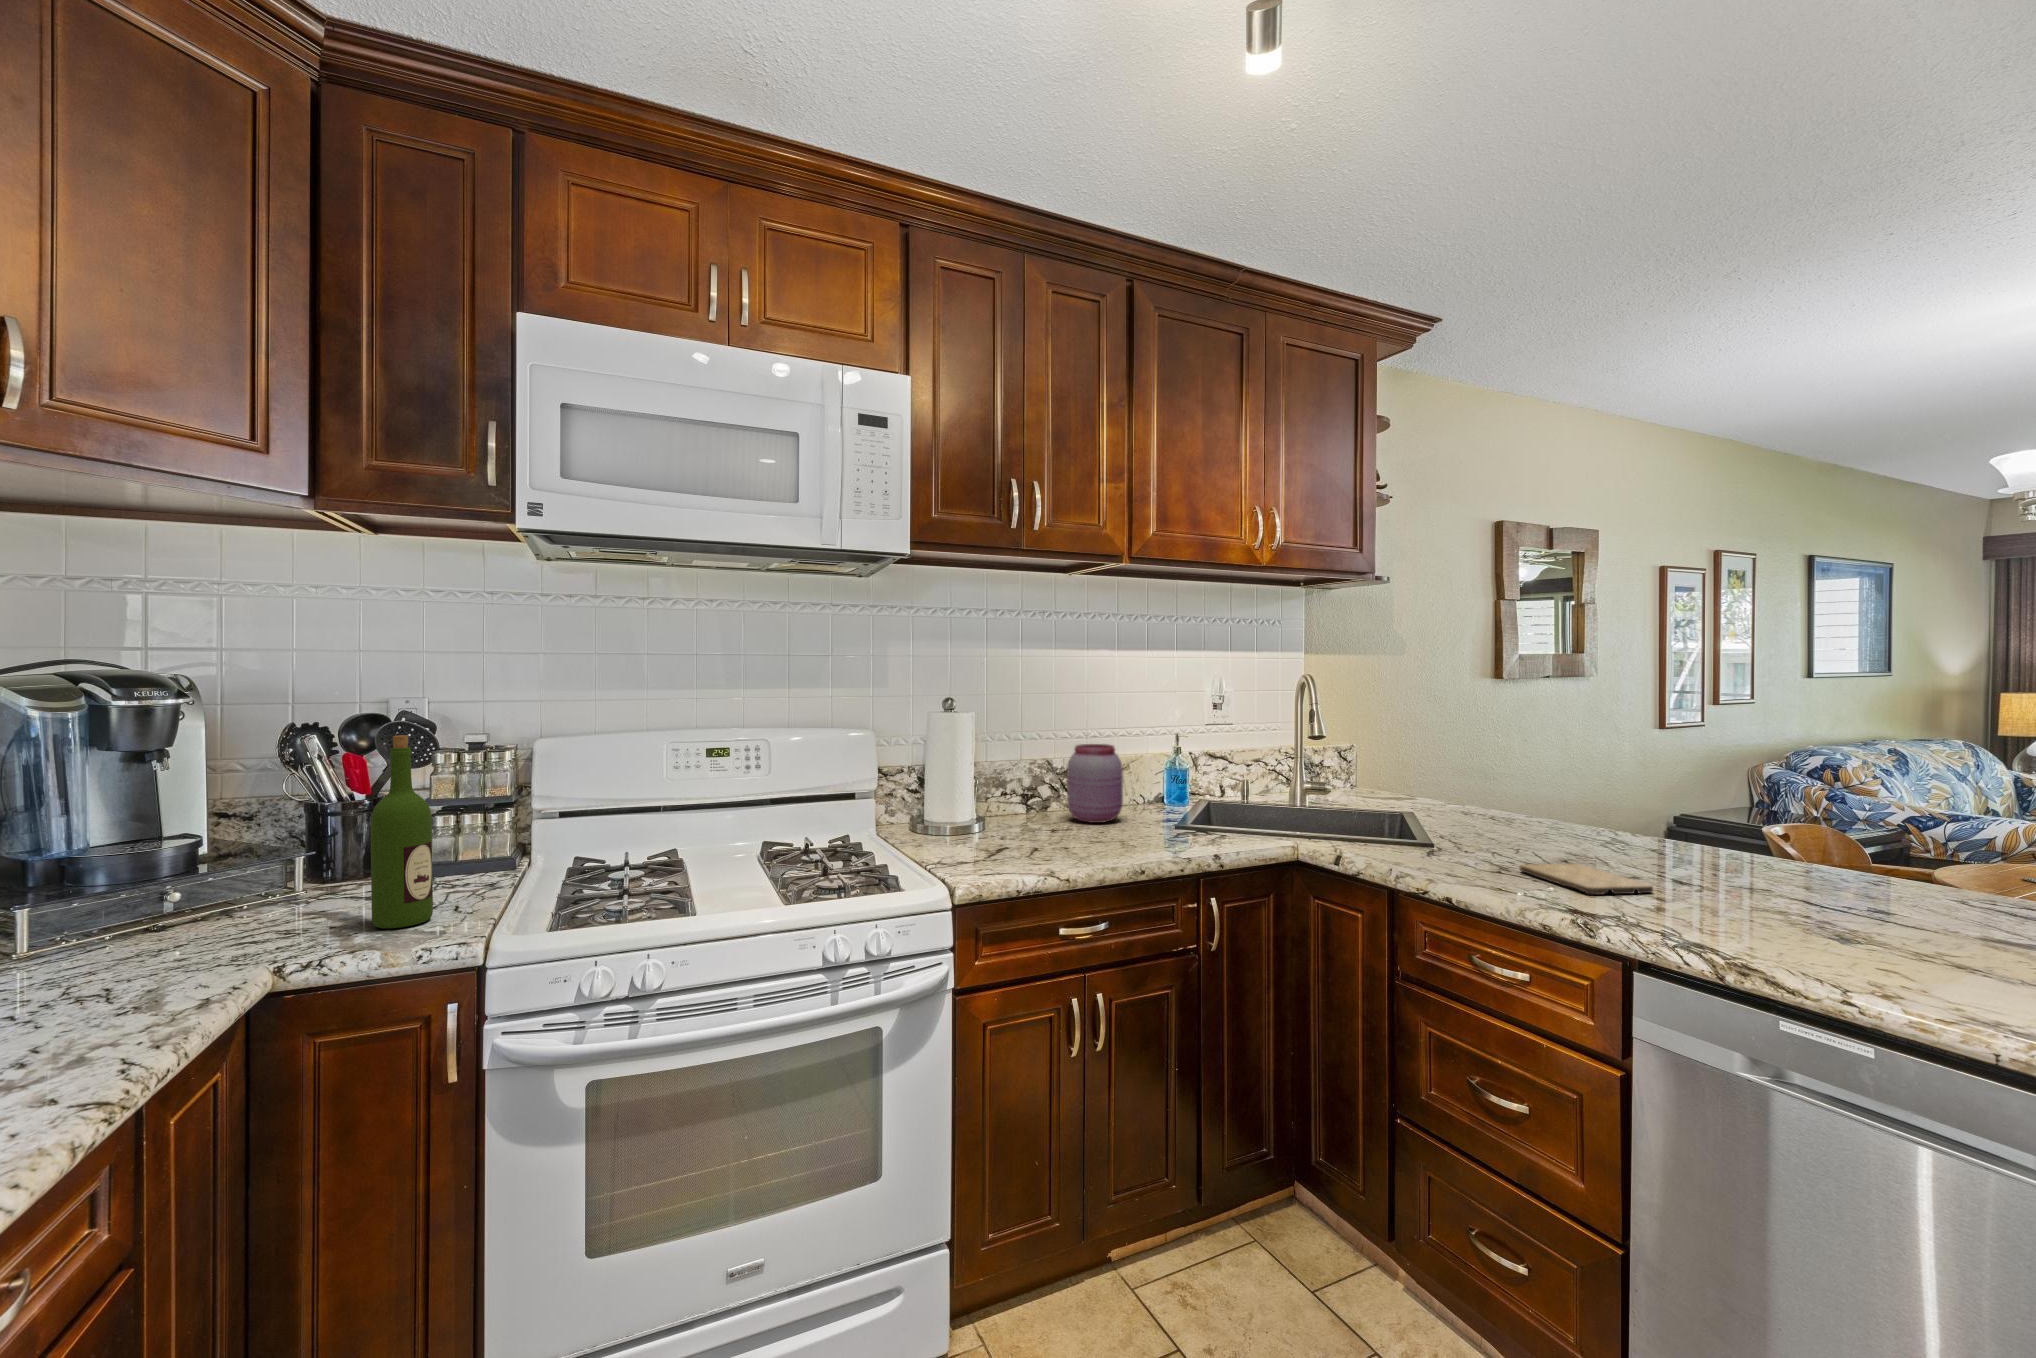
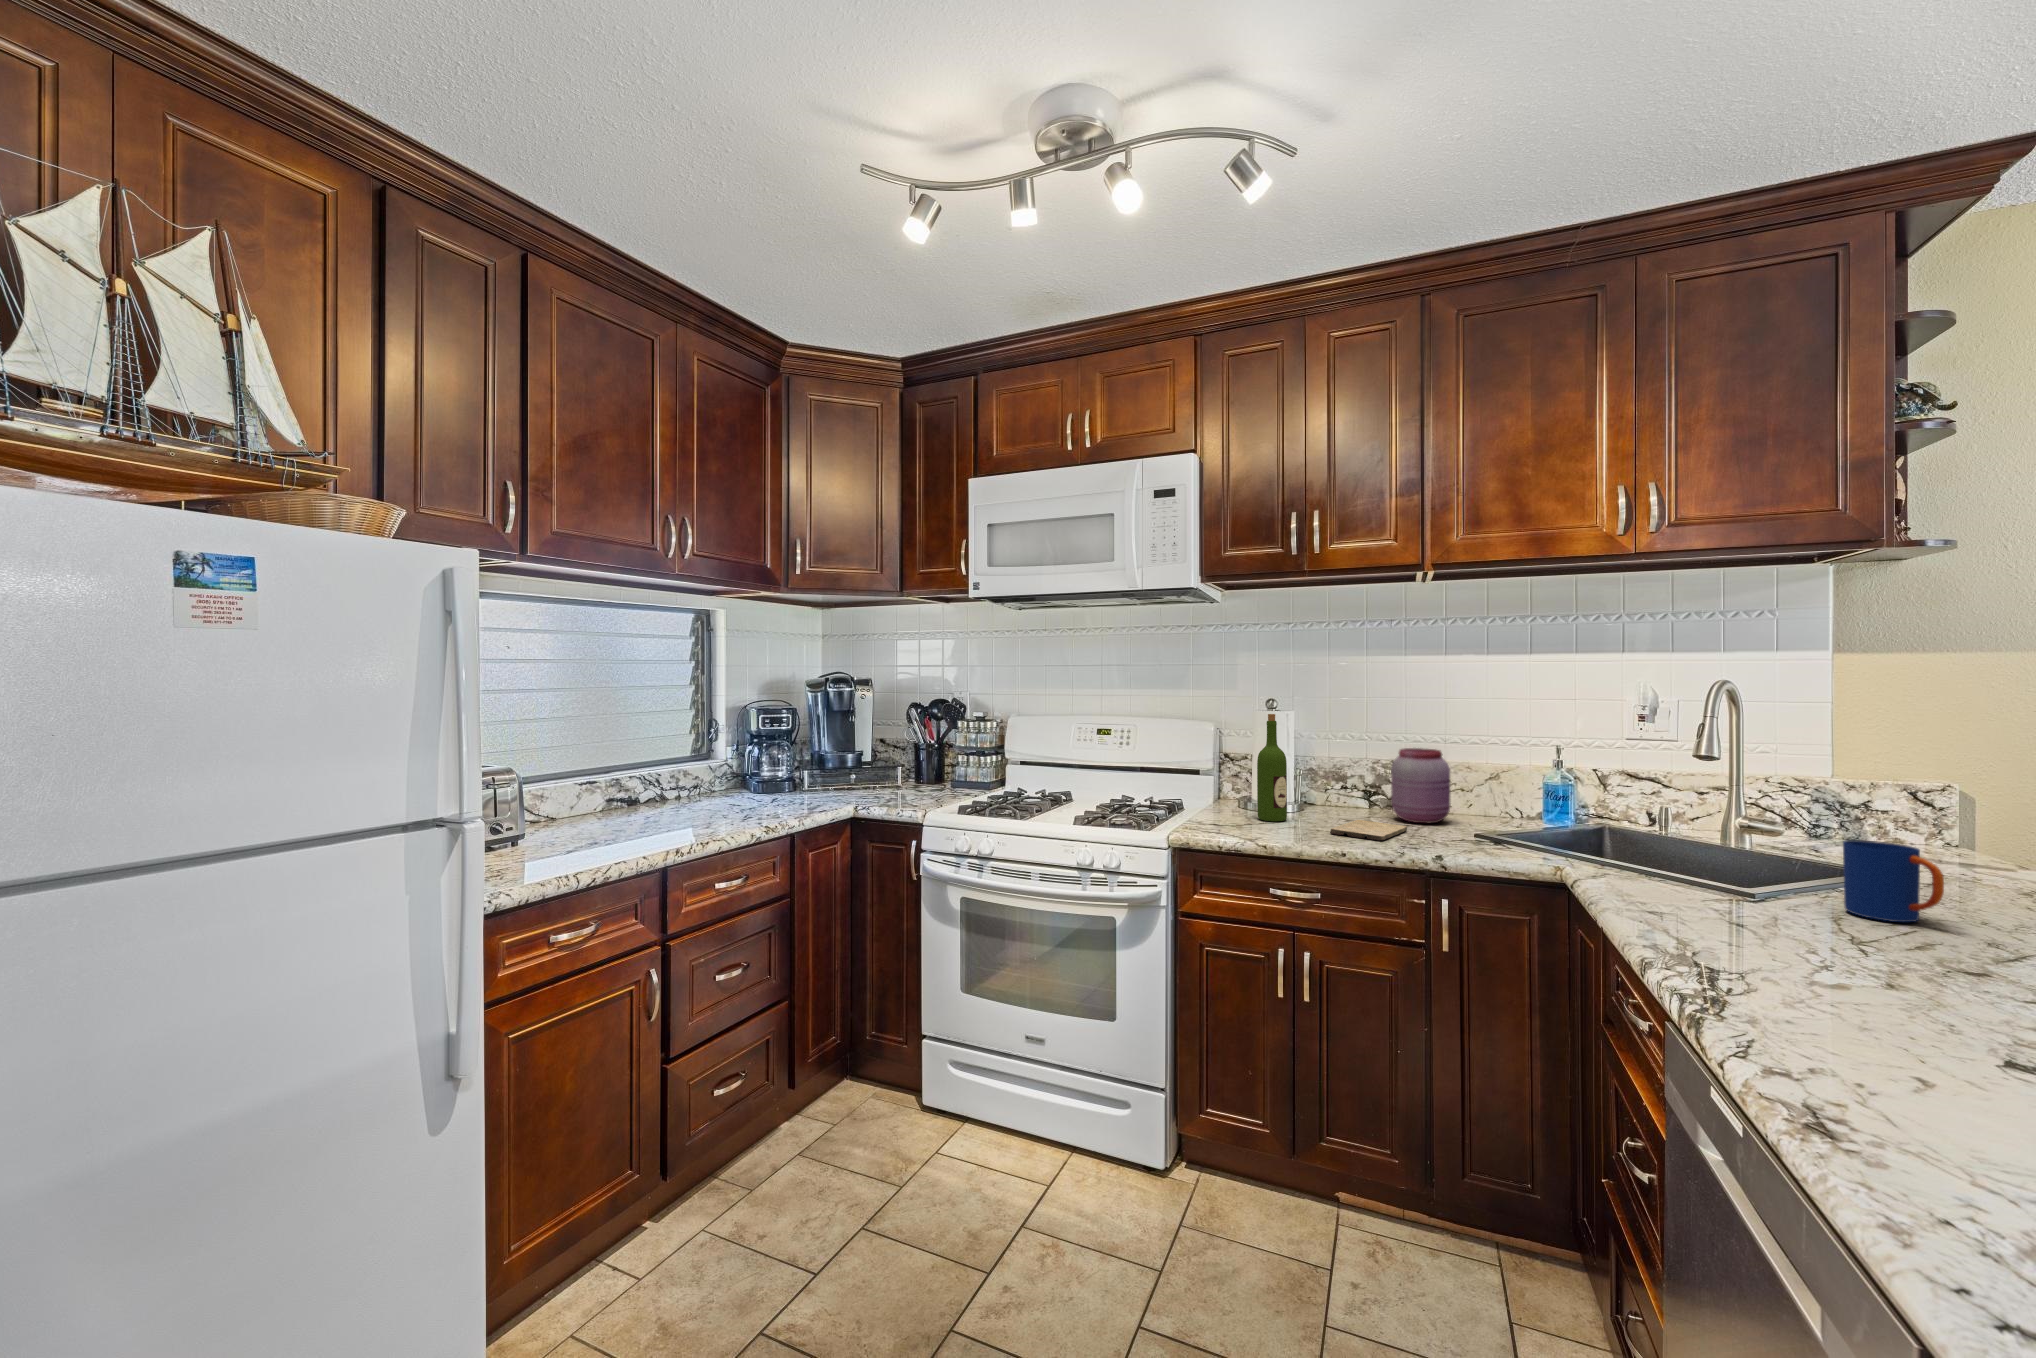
wine bottle: present [371,735,433,928] -> present [1257,714,1287,821]
mug: none [1466,789,1529,846] -> present [1843,840,1944,922]
cutting board: present [1520,864,1653,895] -> present [1330,820,1407,841]

